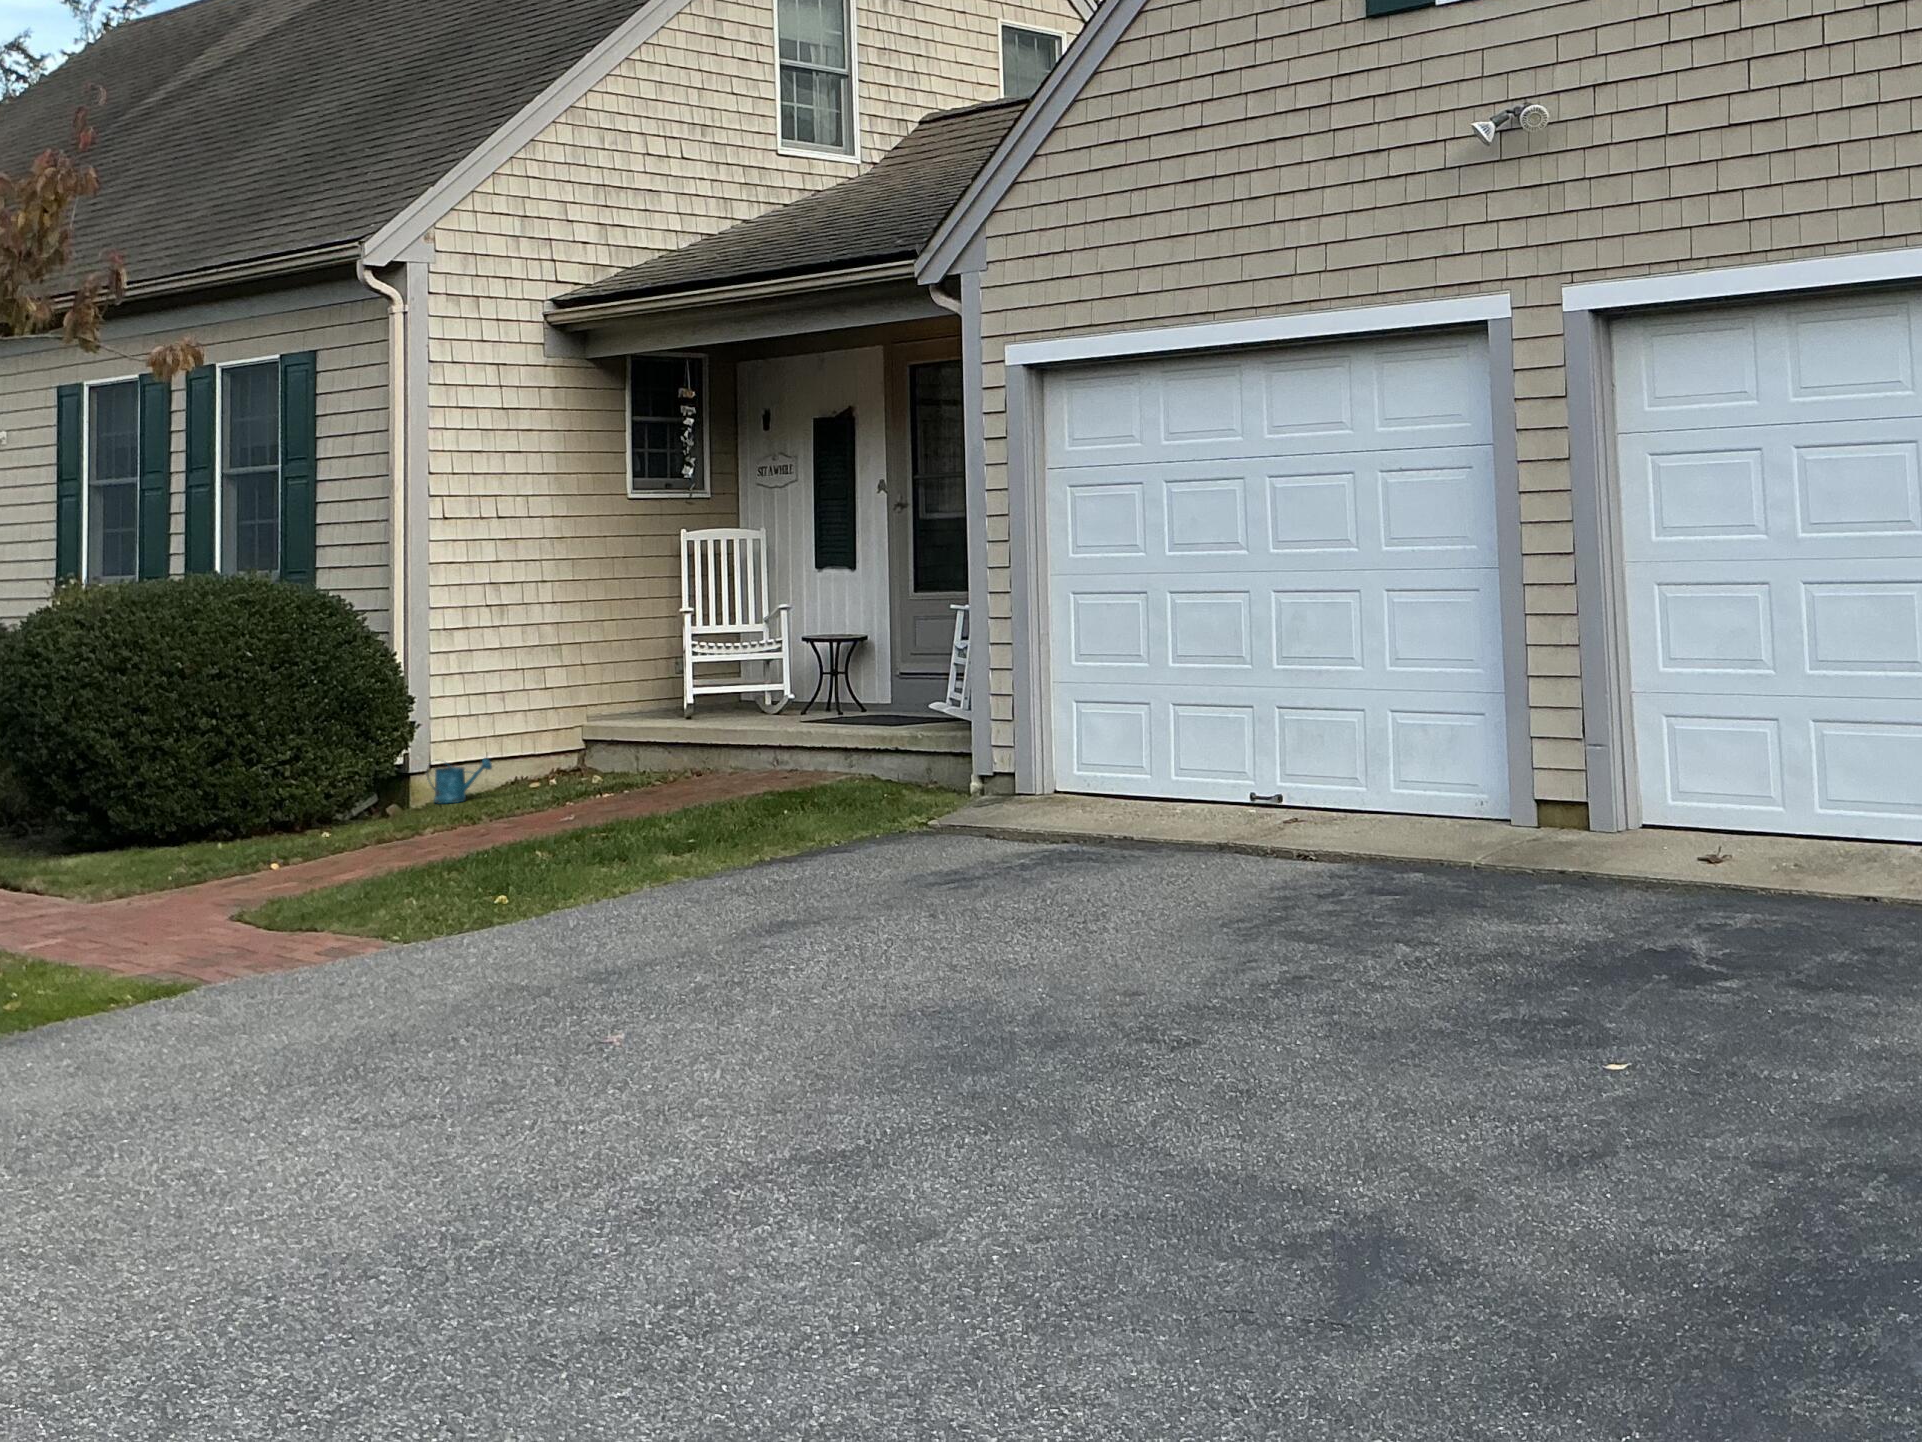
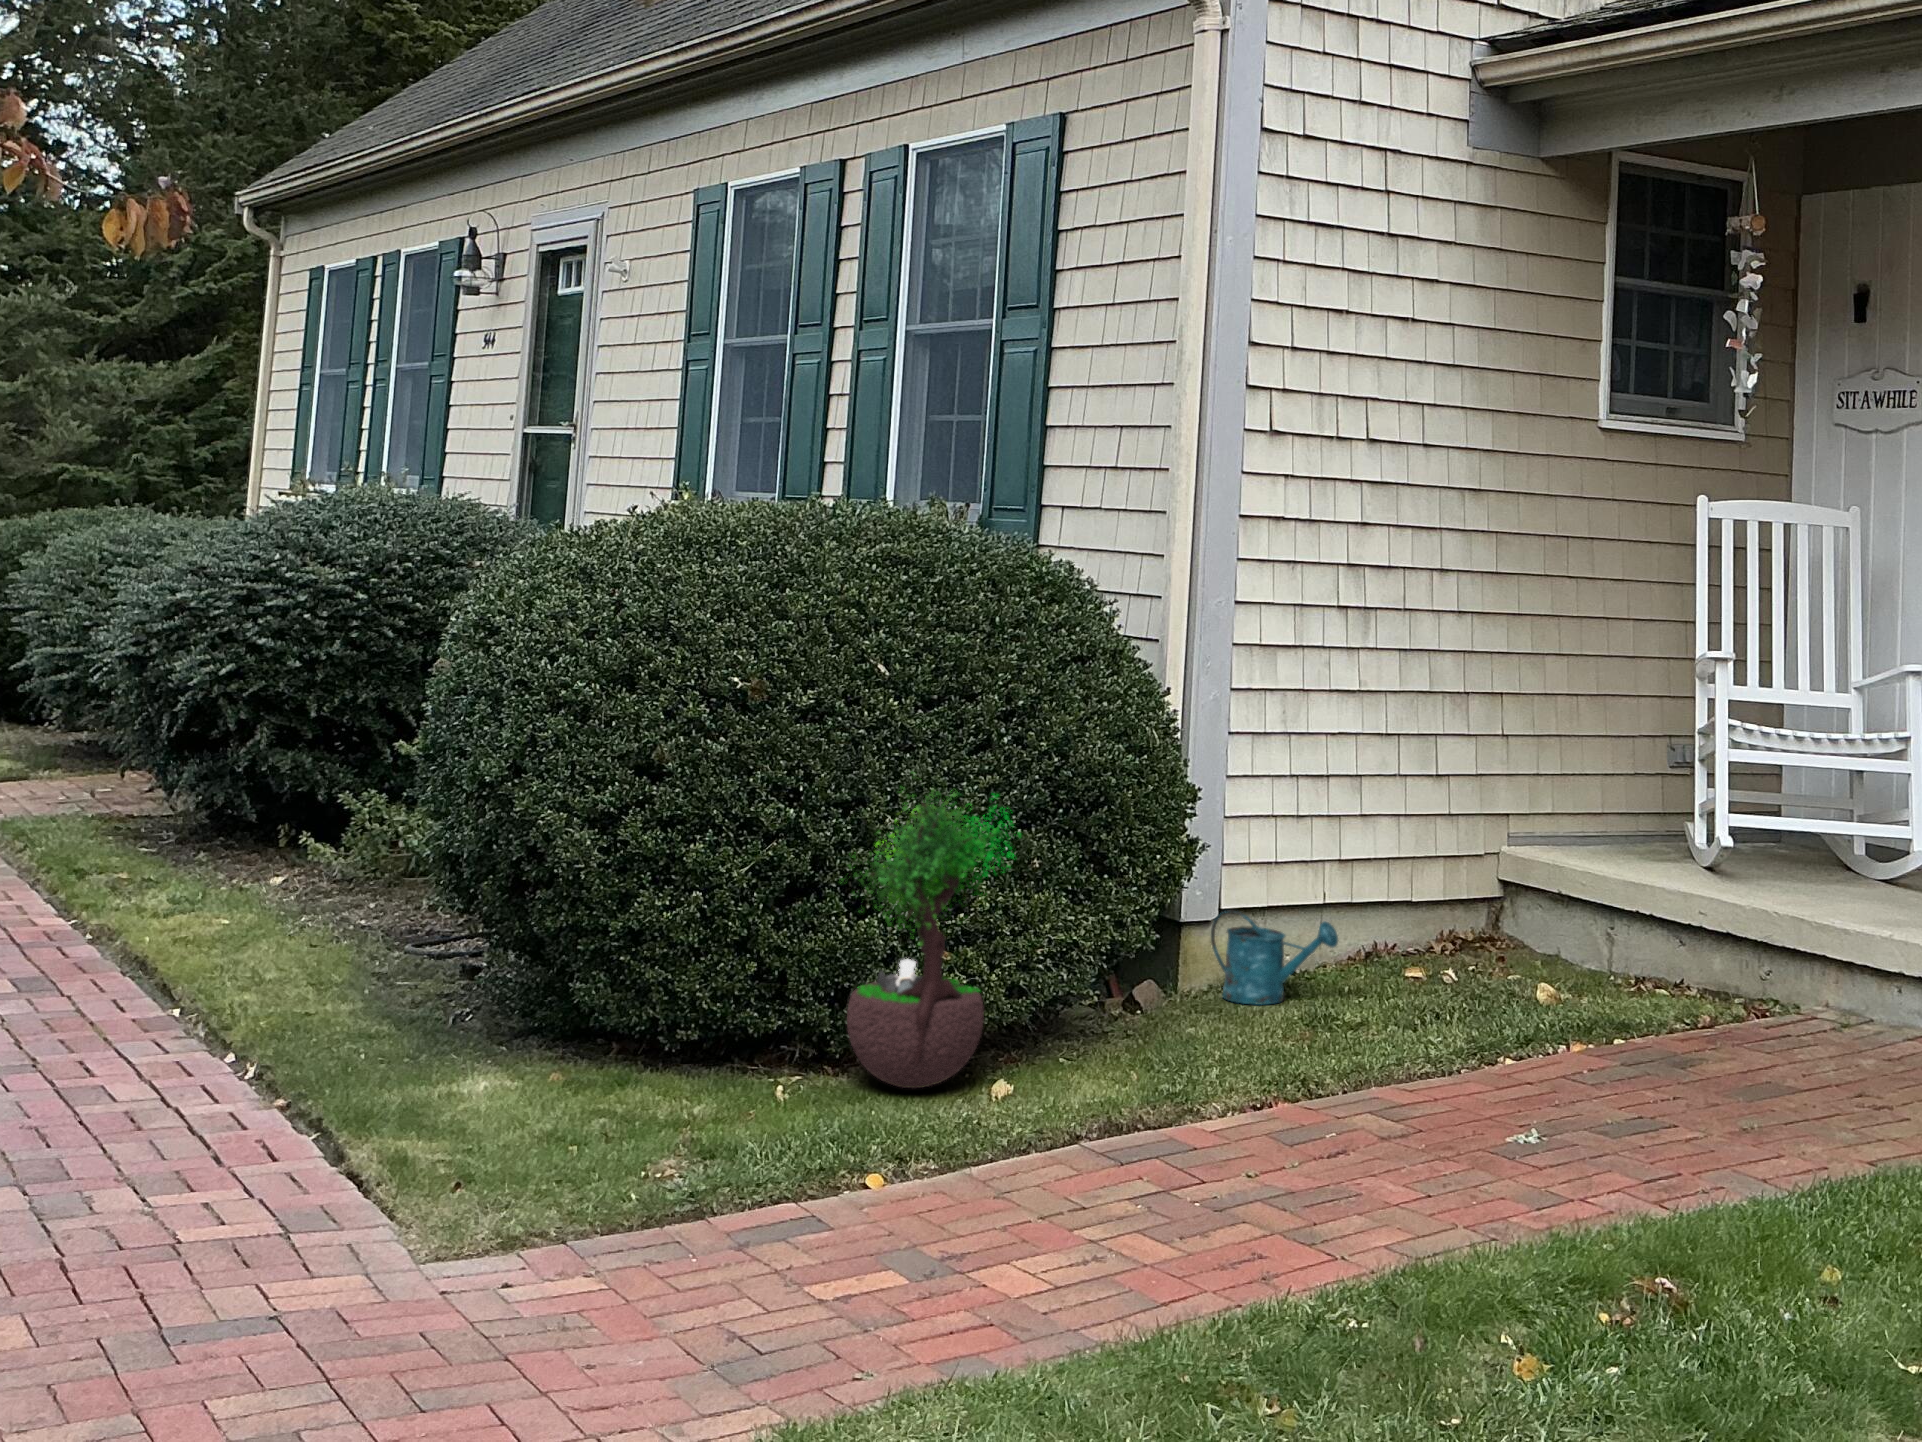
potted tree: none [246,691,333,840] -> present [841,775,1021,1088]

